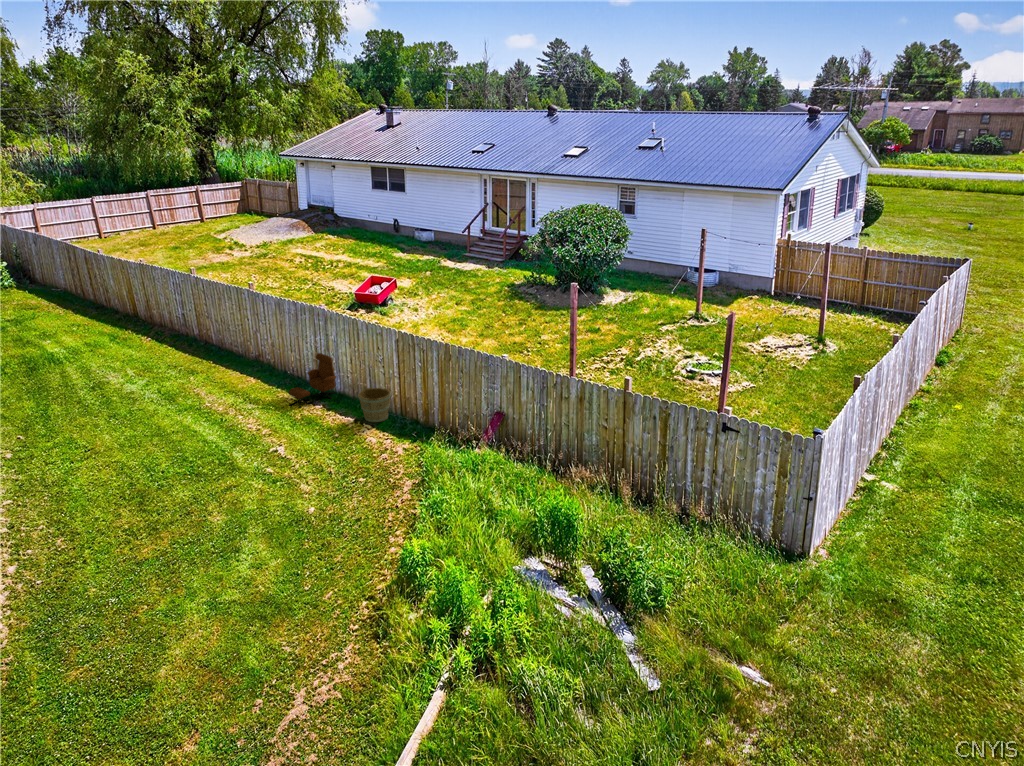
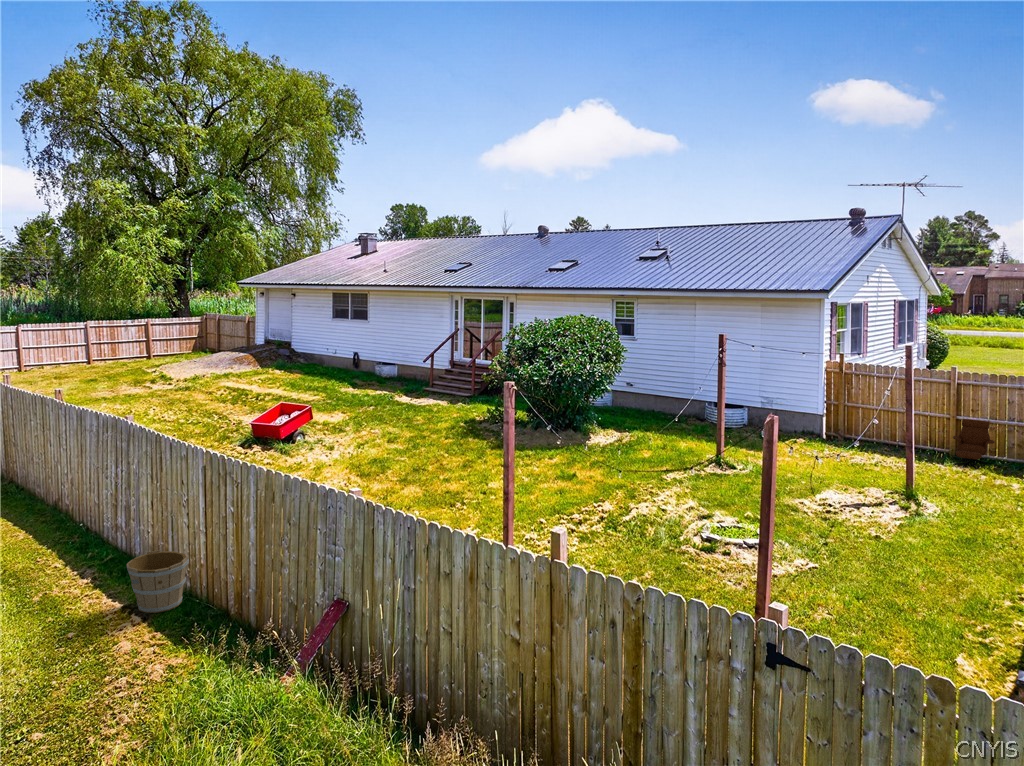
lounge chair: present [289,353,336,408] -> present [953,419,995,469]

